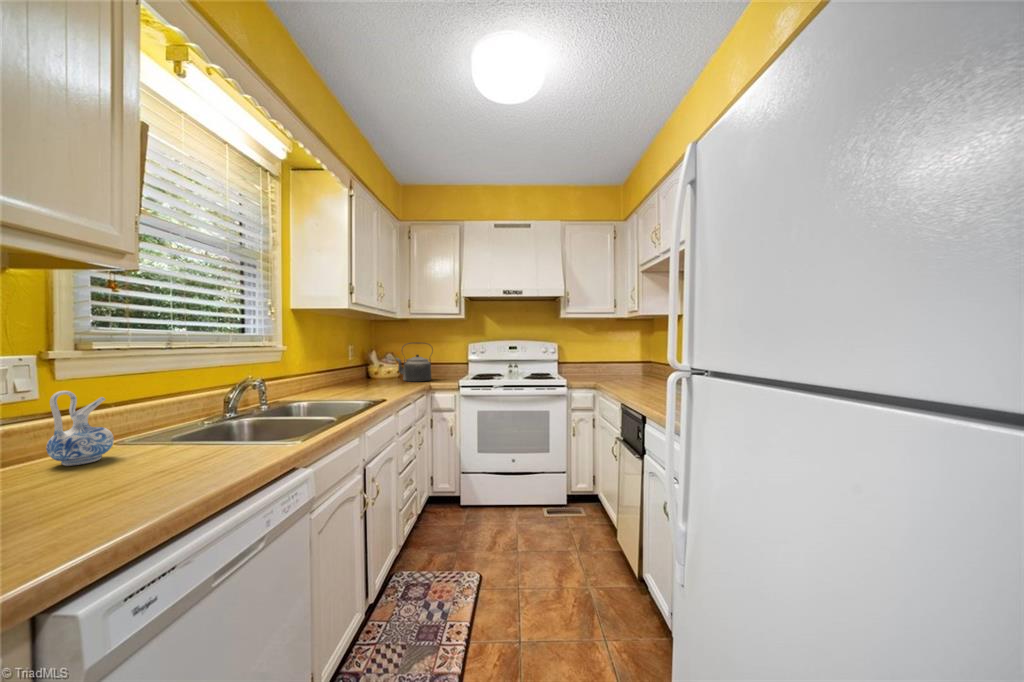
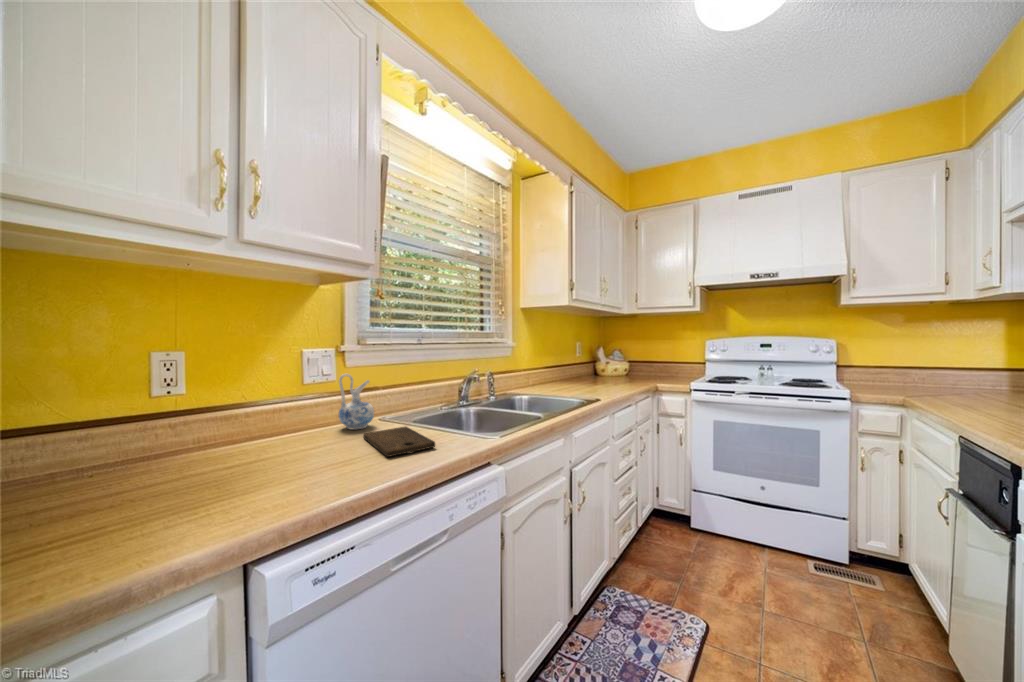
kettle: present [396,343,433,382] -> none [619,338,661,381]
cutting board: none [110,448,234,478] -> present [363,427,435,457]

